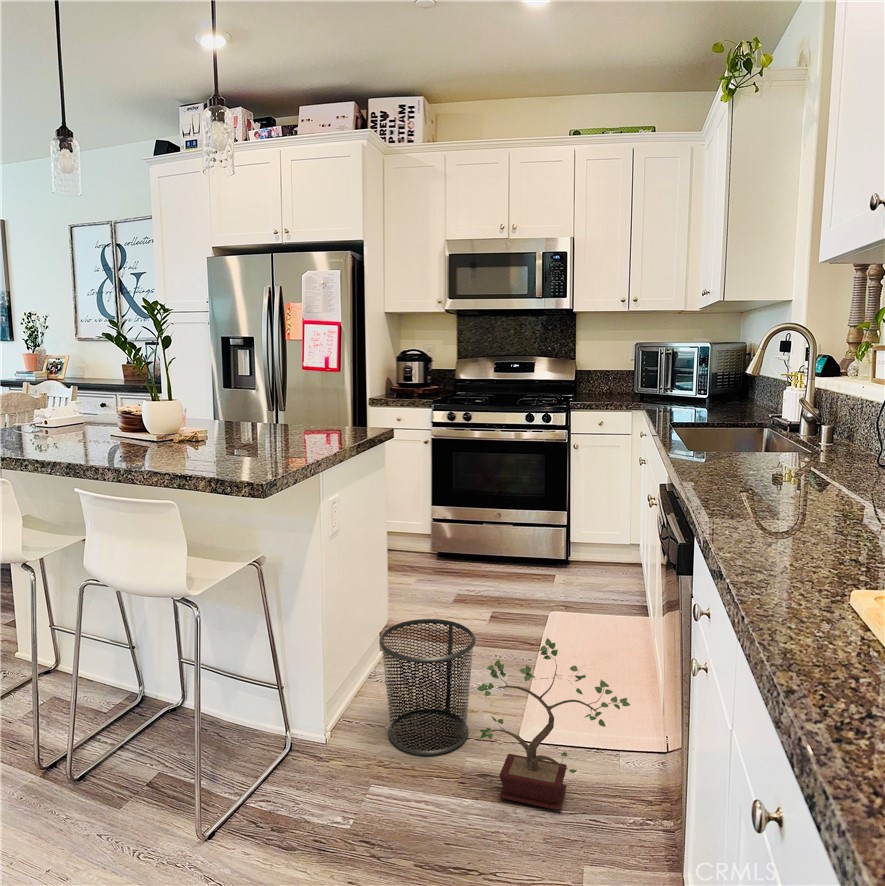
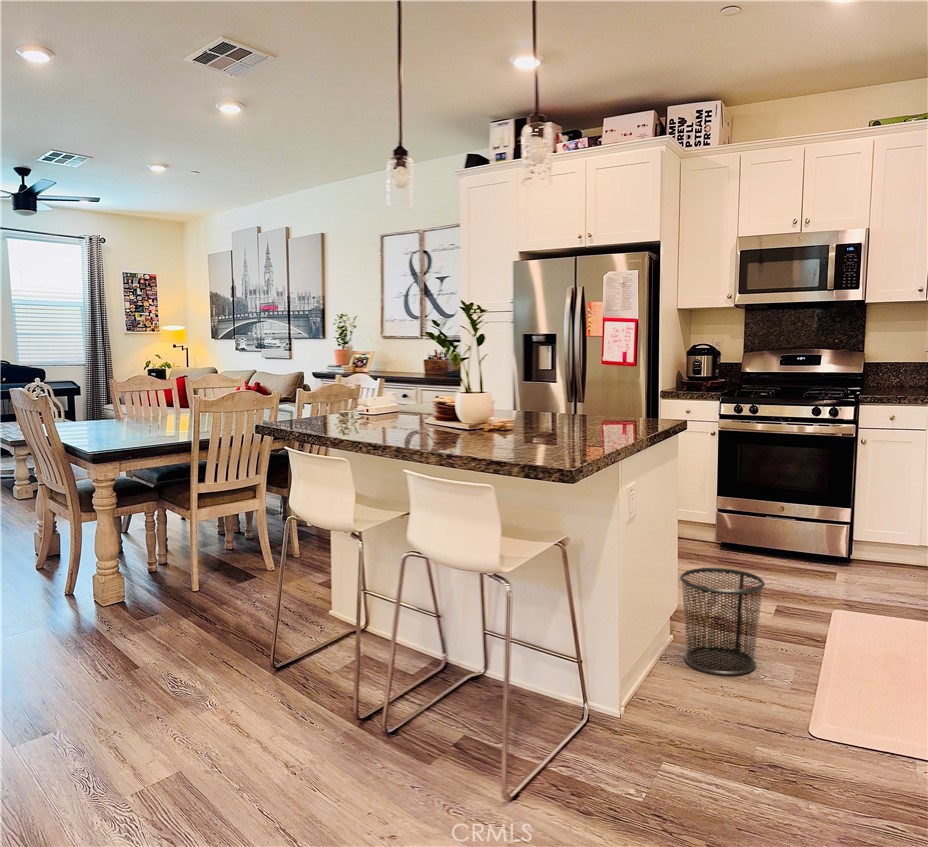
potted plant: present [477,638,630,810] -> none [764,572,902,717]

